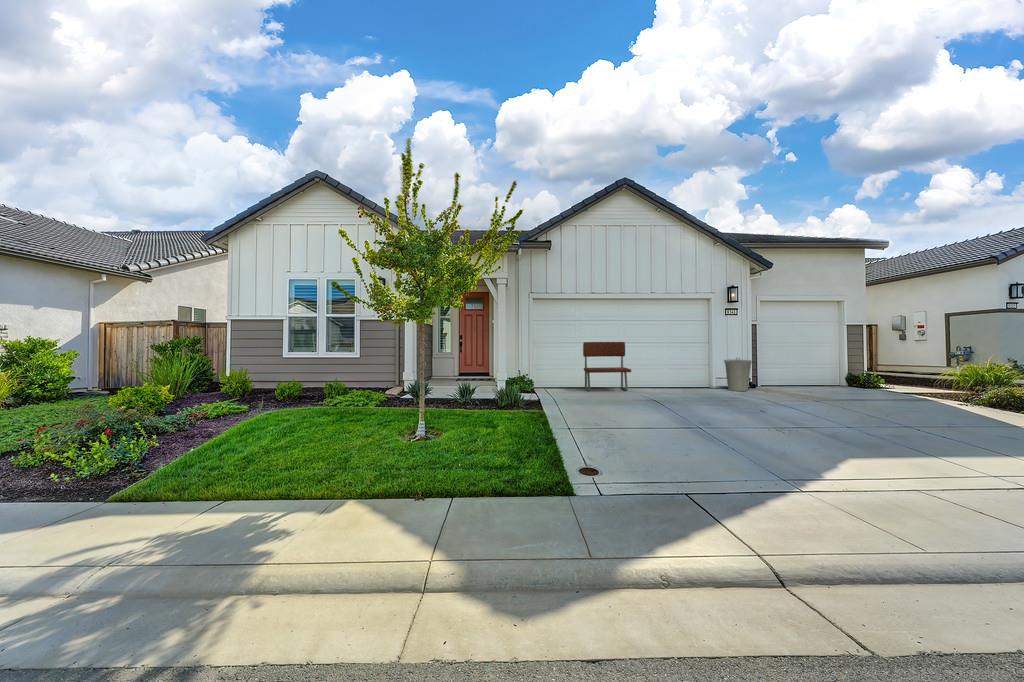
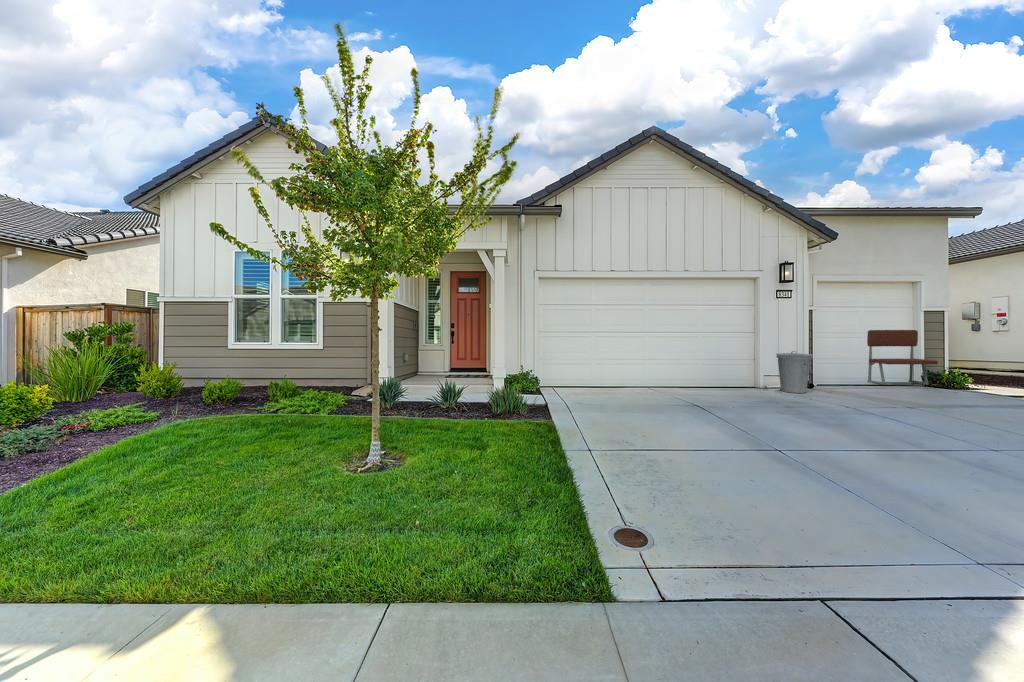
bench: present [583,342,631,391] -> present [867,330,938,385]

